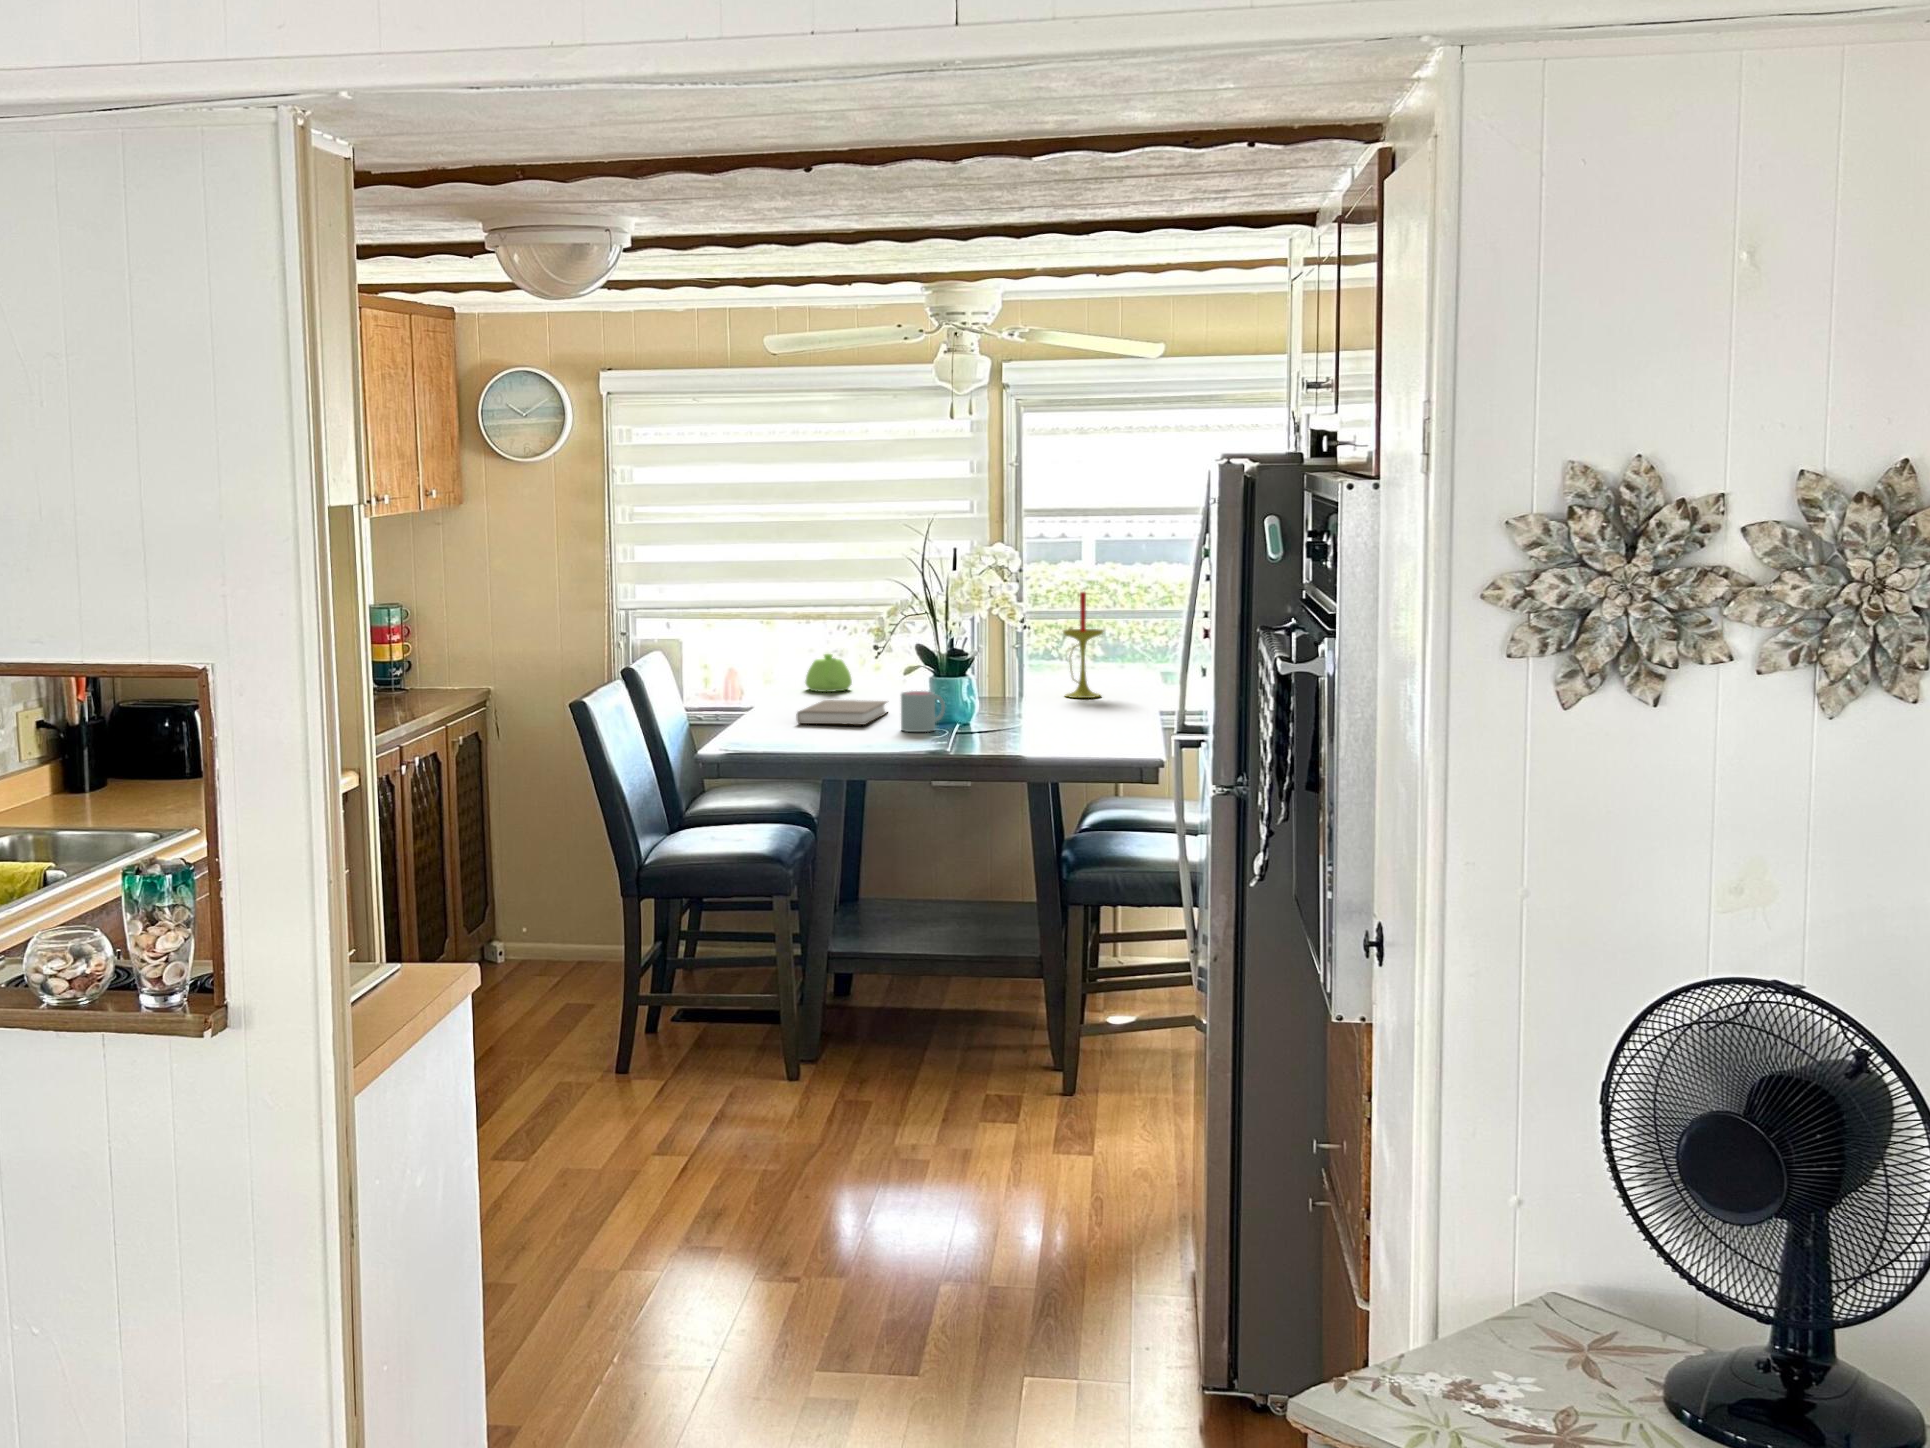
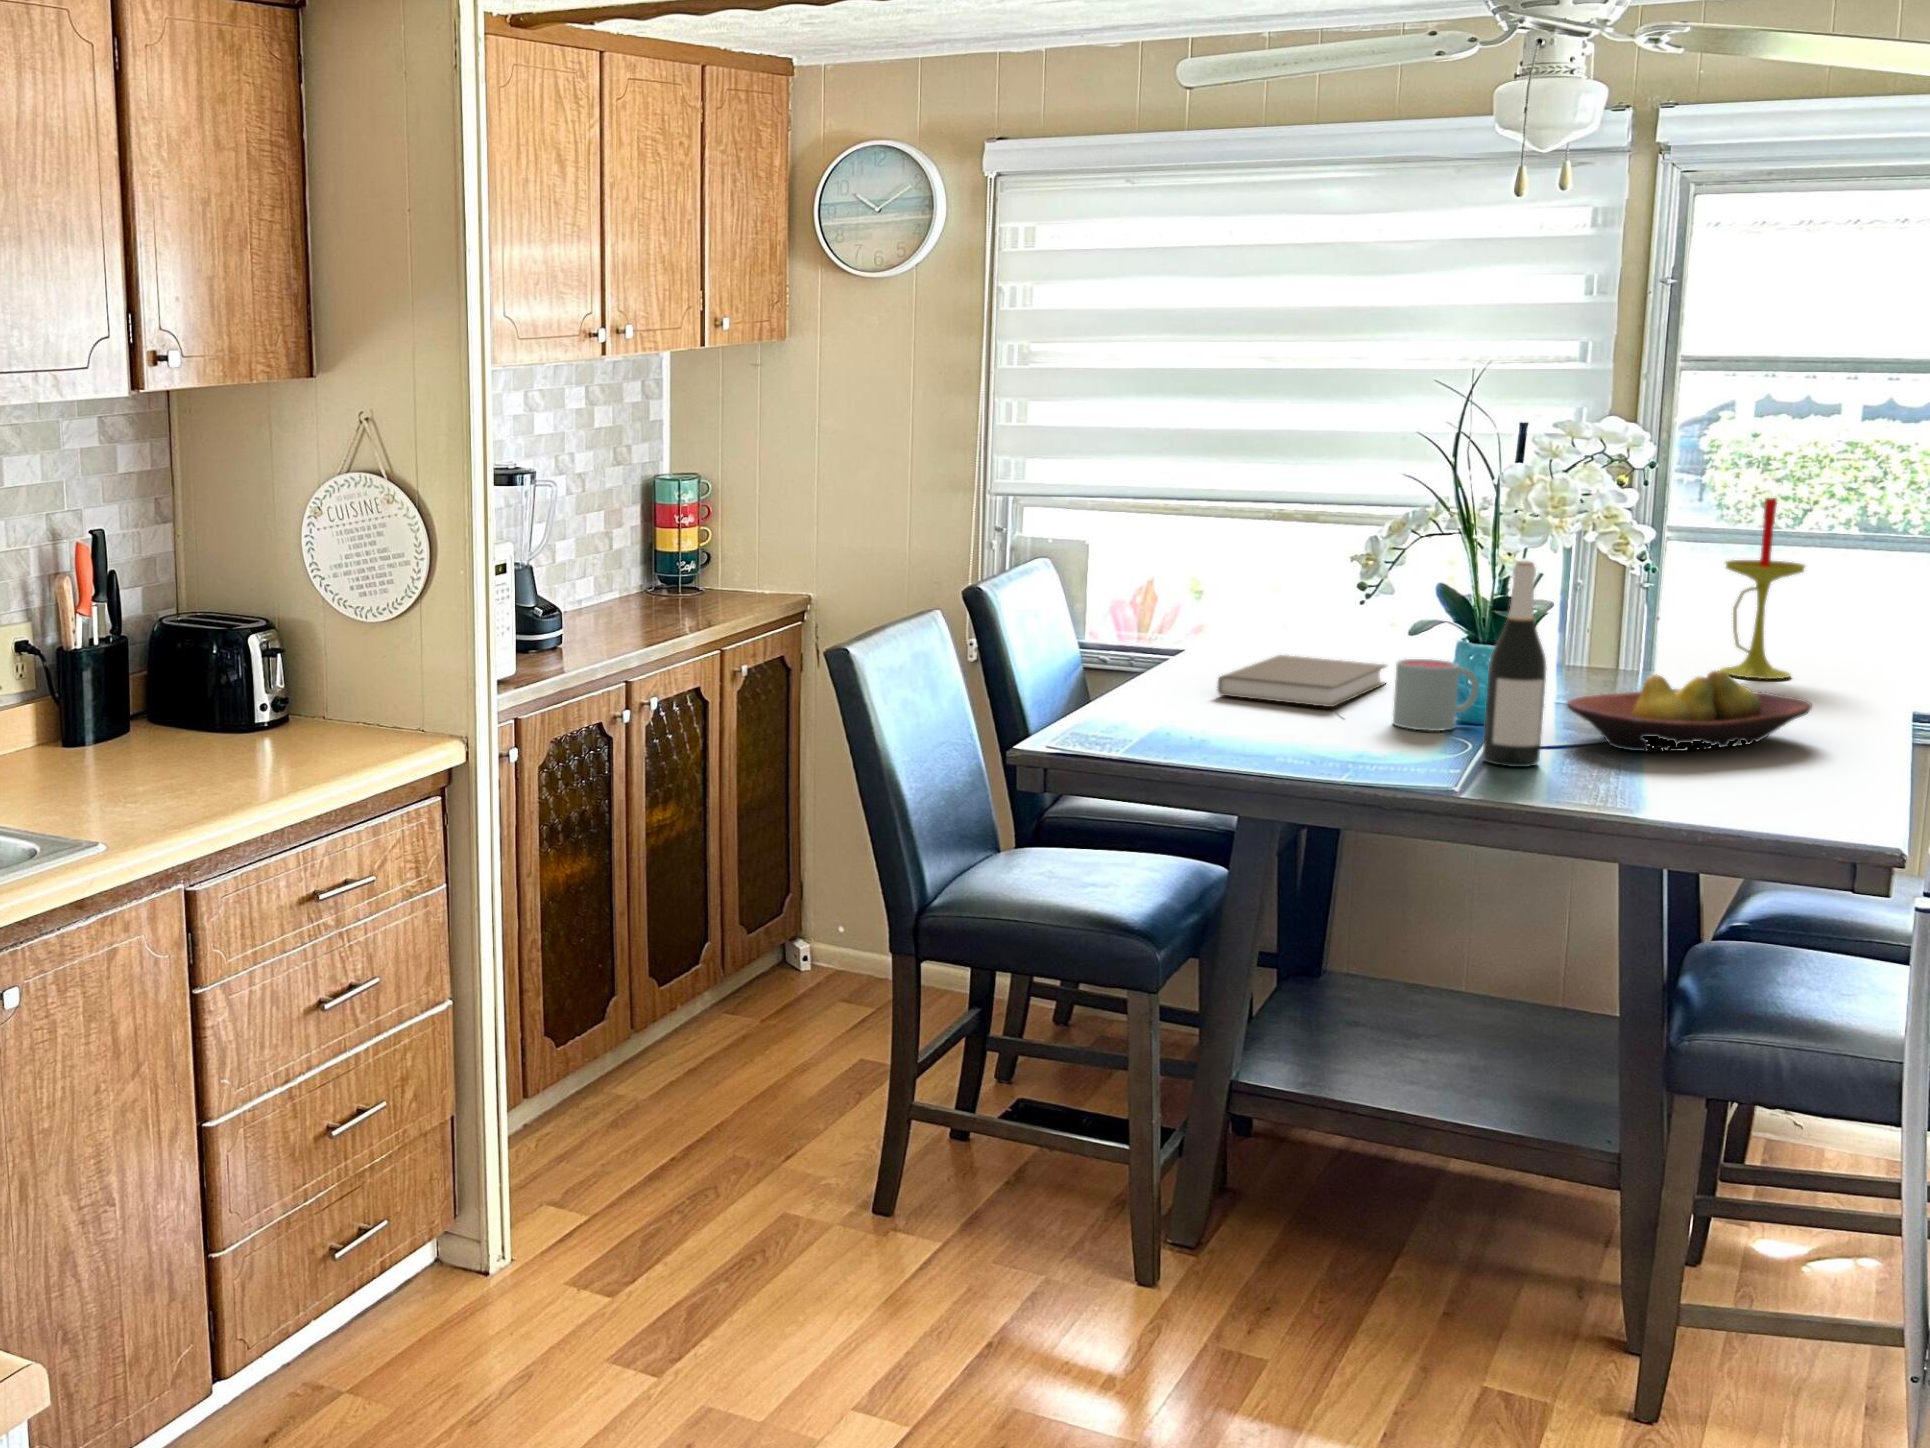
wine bottle: none [955,627,985,744] -> present [1483,561,1547,767]
teapot: present [806,654,852,692] -> none [1269,576,1345,635]
fruit bowl: none [993,687,1115,733] -> present [1566,671,1812,751]

